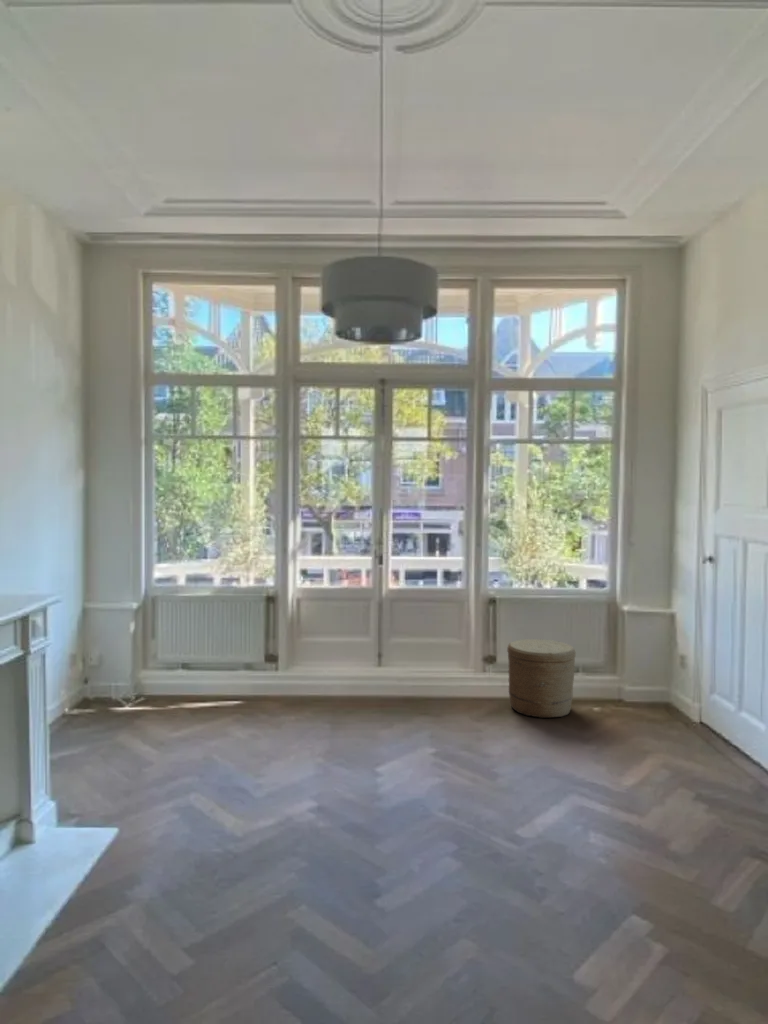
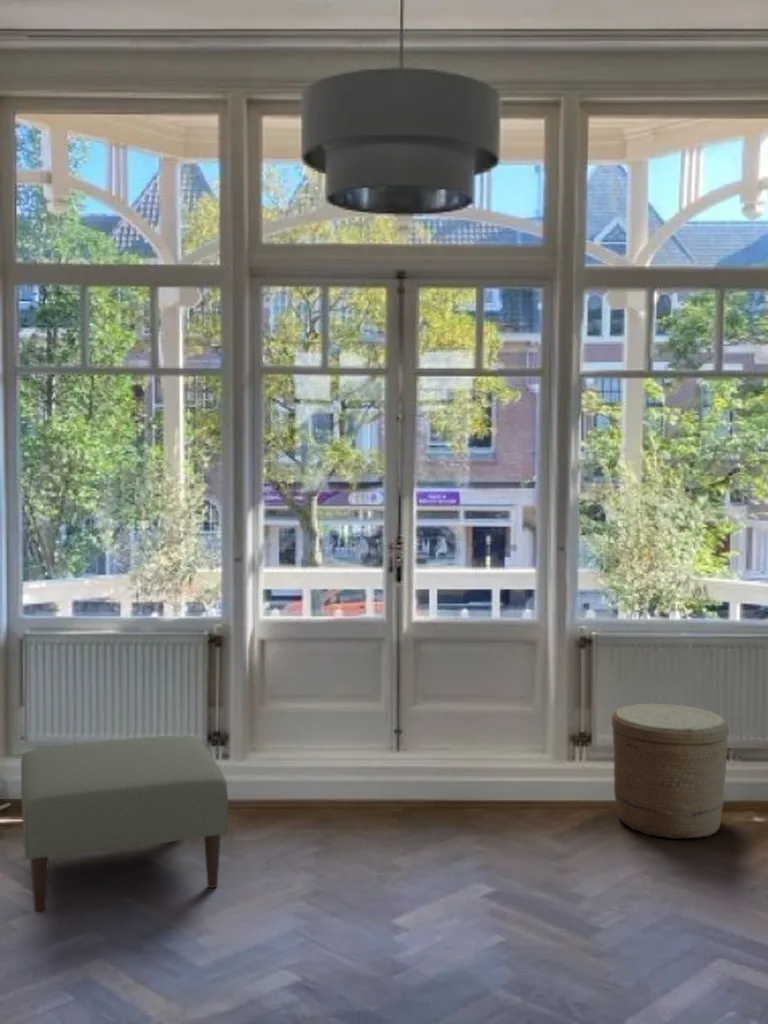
ottoman: none [160,656,281,754] -> present [21,736,228,914]

